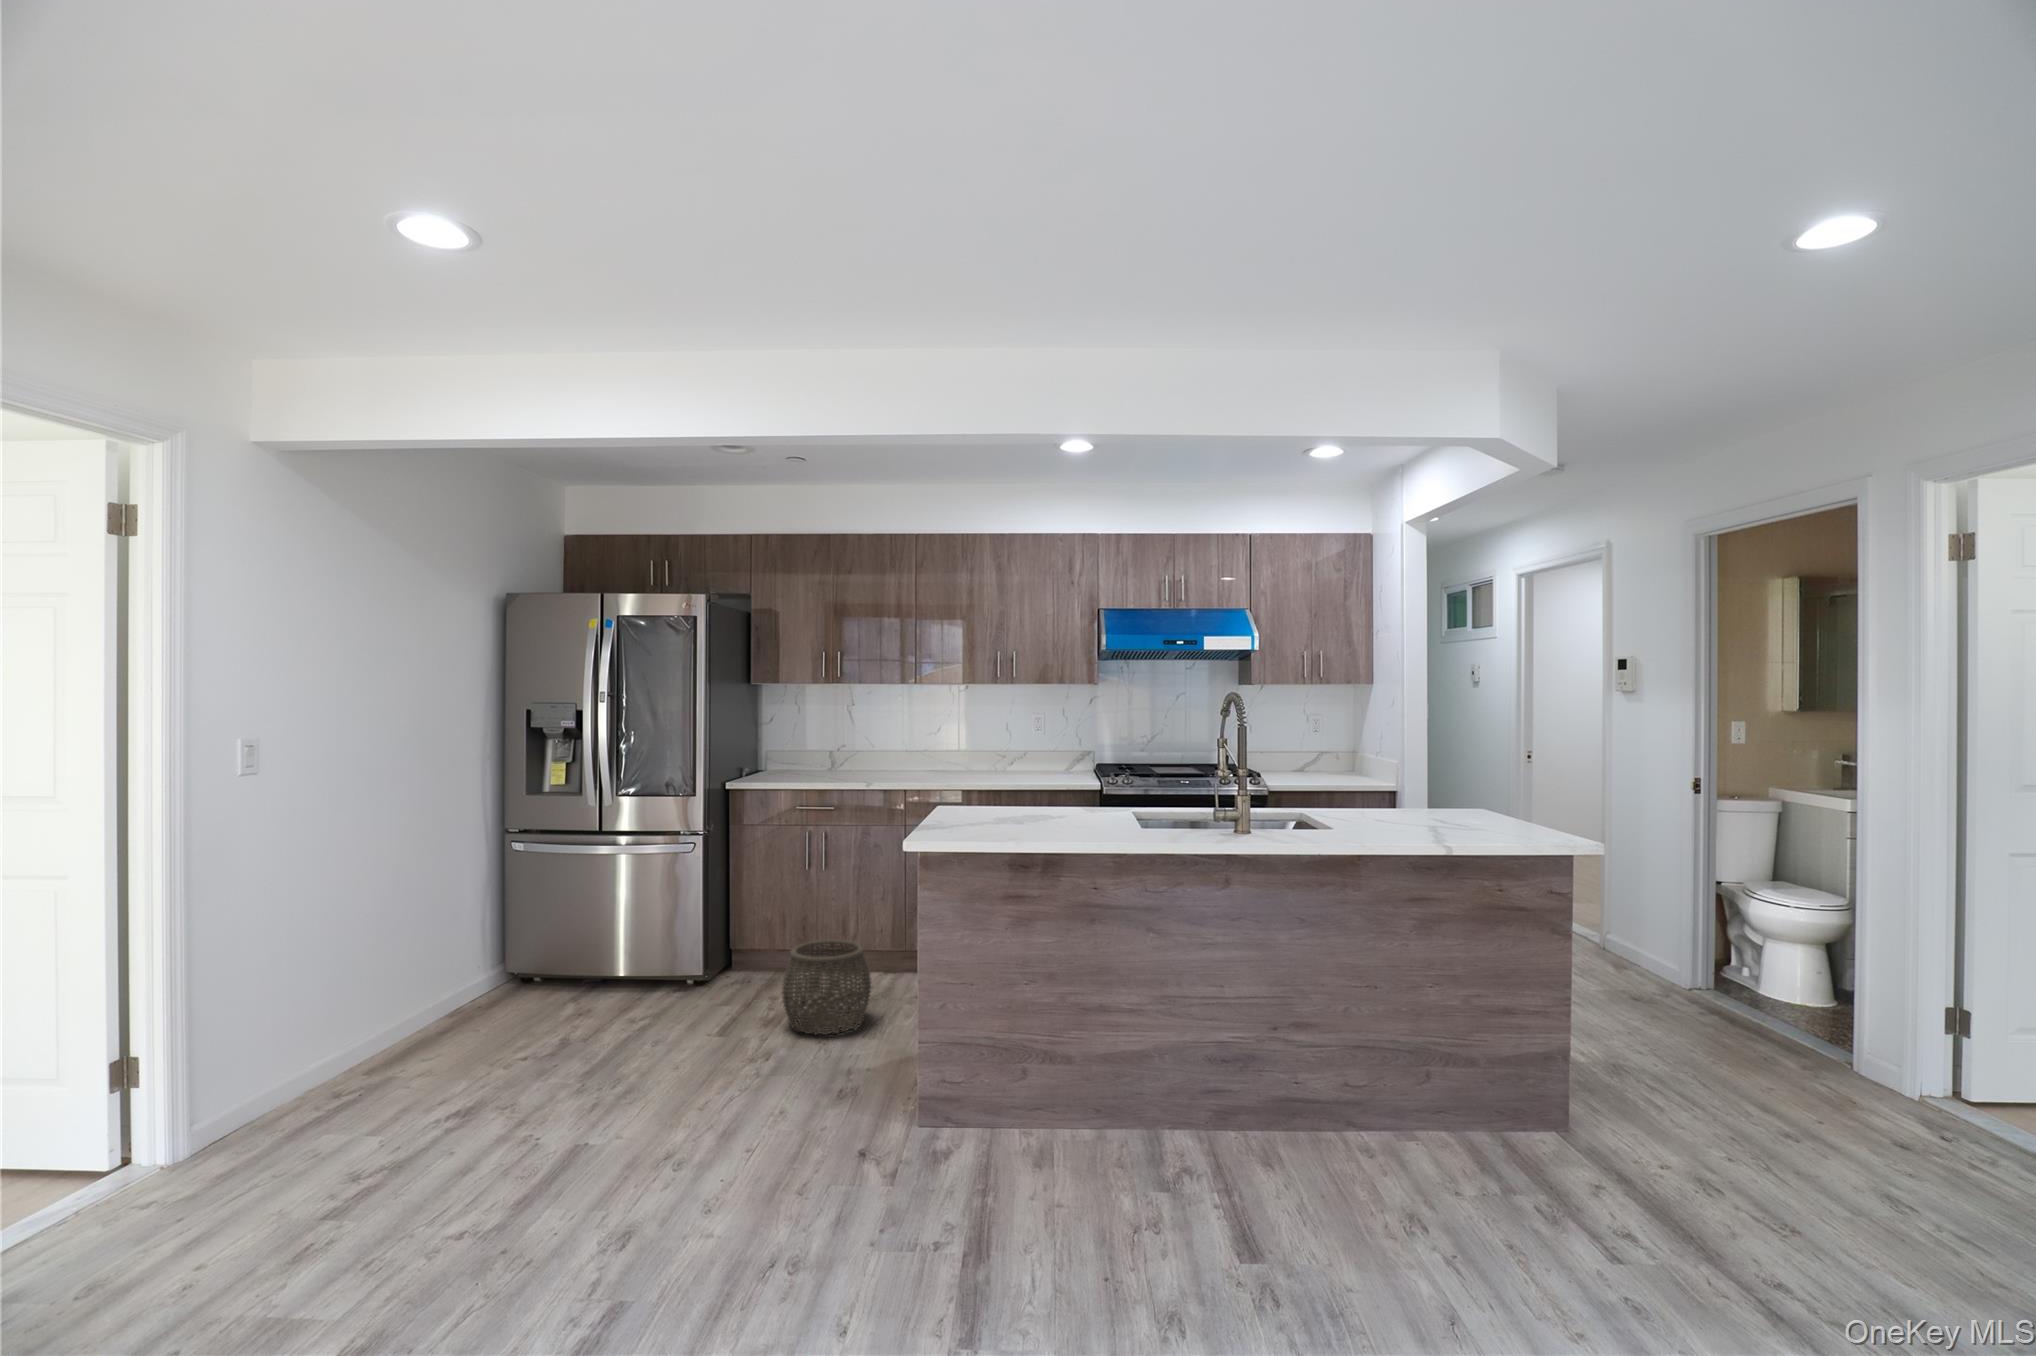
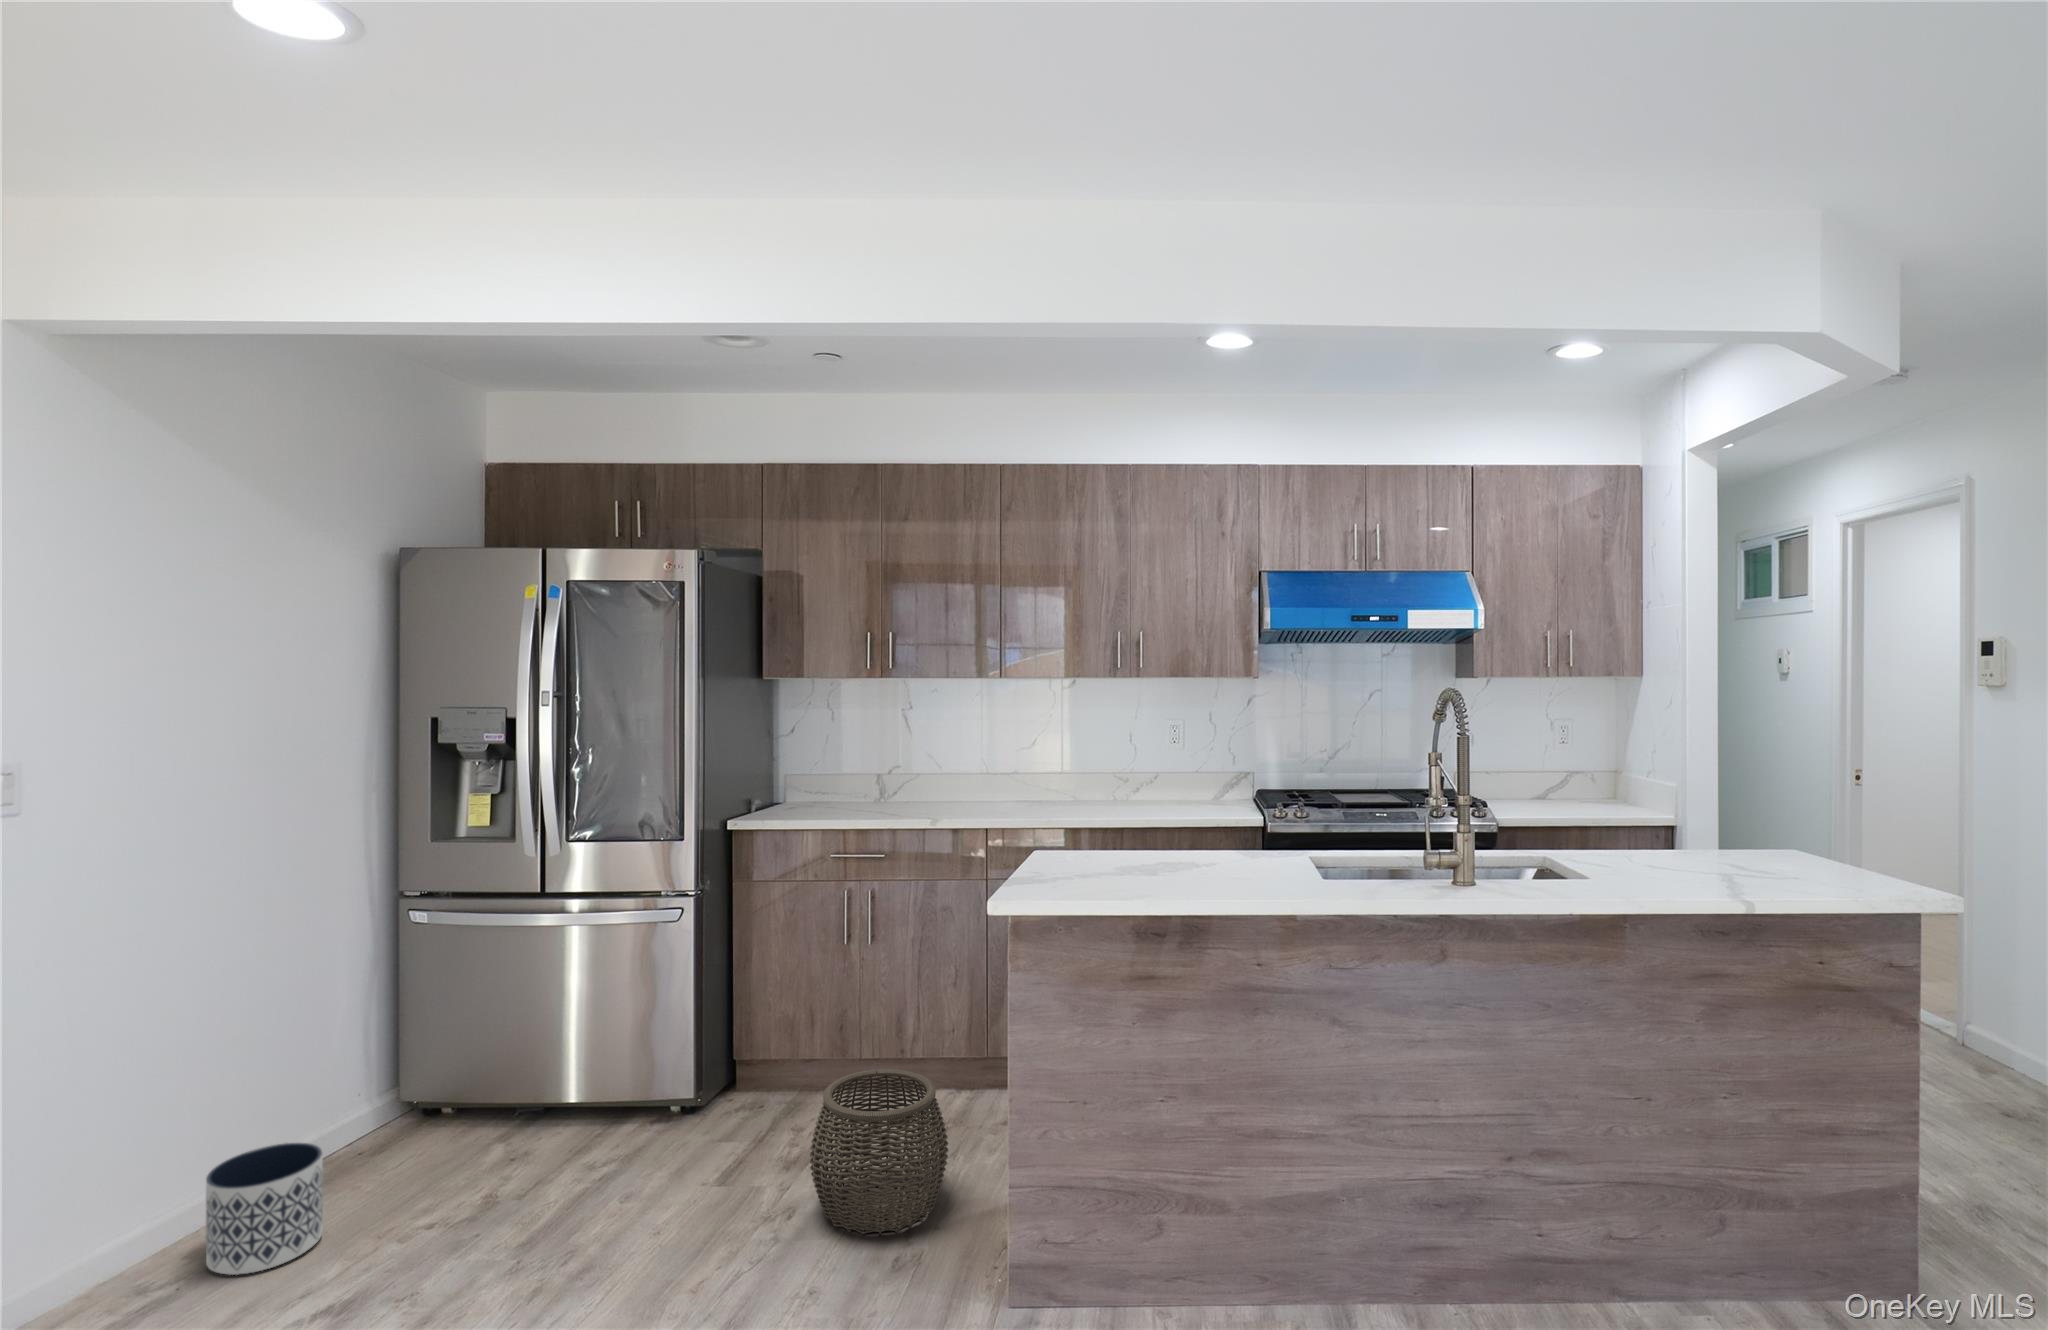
planter: none [399,982,468,1055] -> present [206,1143,323,1275]

